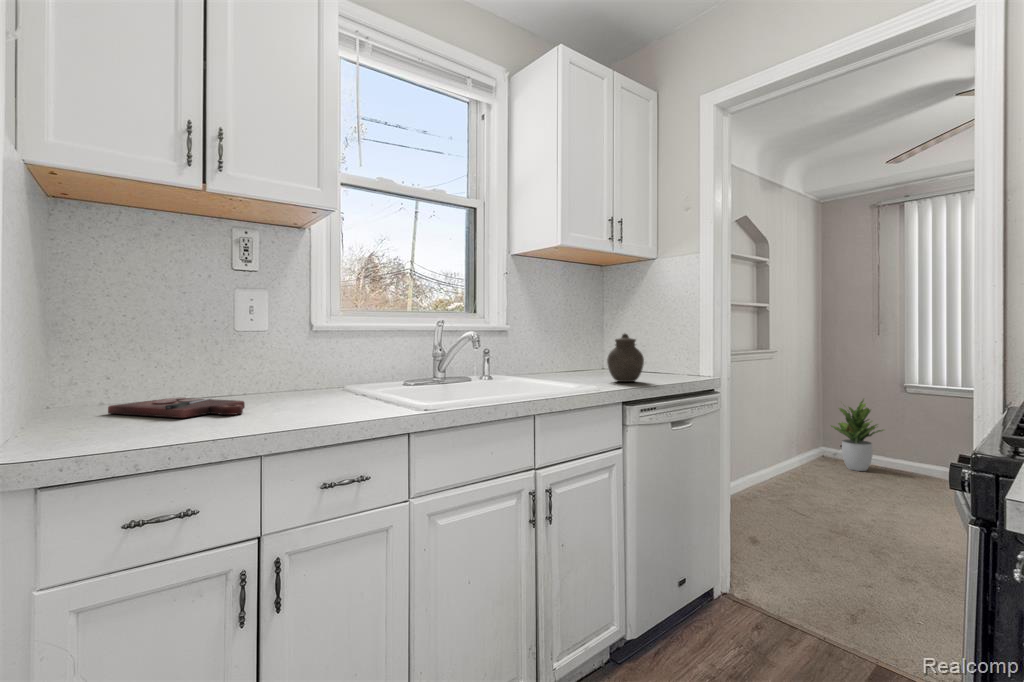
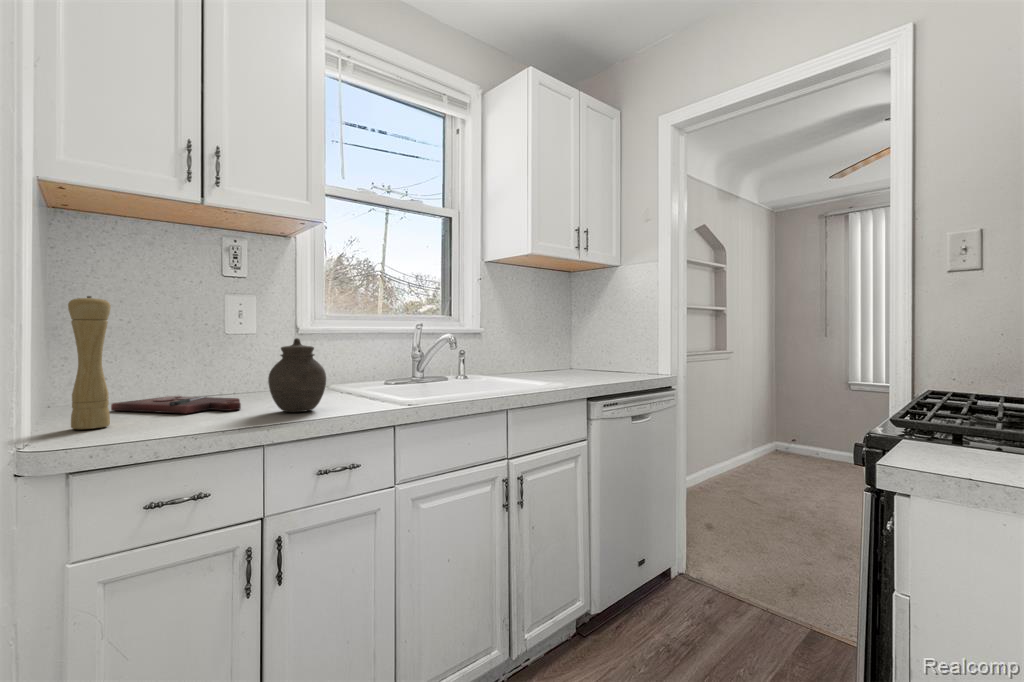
pepper mill: none [44,289,93,437] -> present [68,296,111,429]
jar: present [607,334,644,382] -> present [268,338,326,412]
potted plant: present [831,399,883,471] -> none [784,396,834,465]

